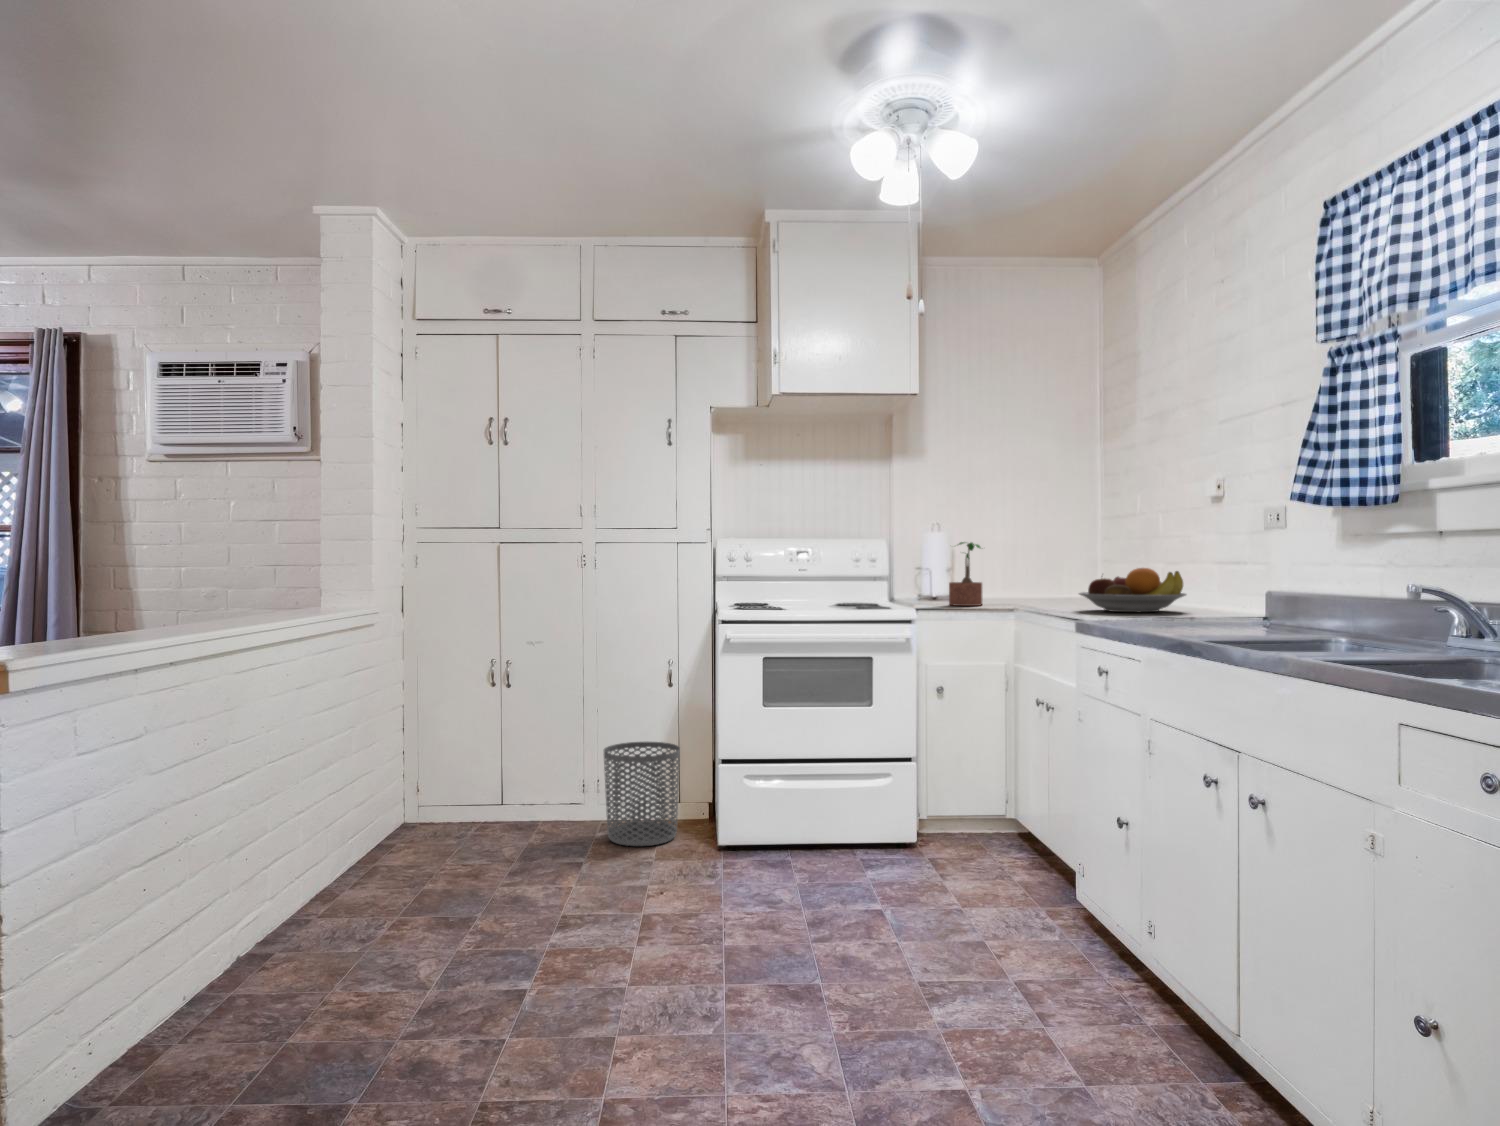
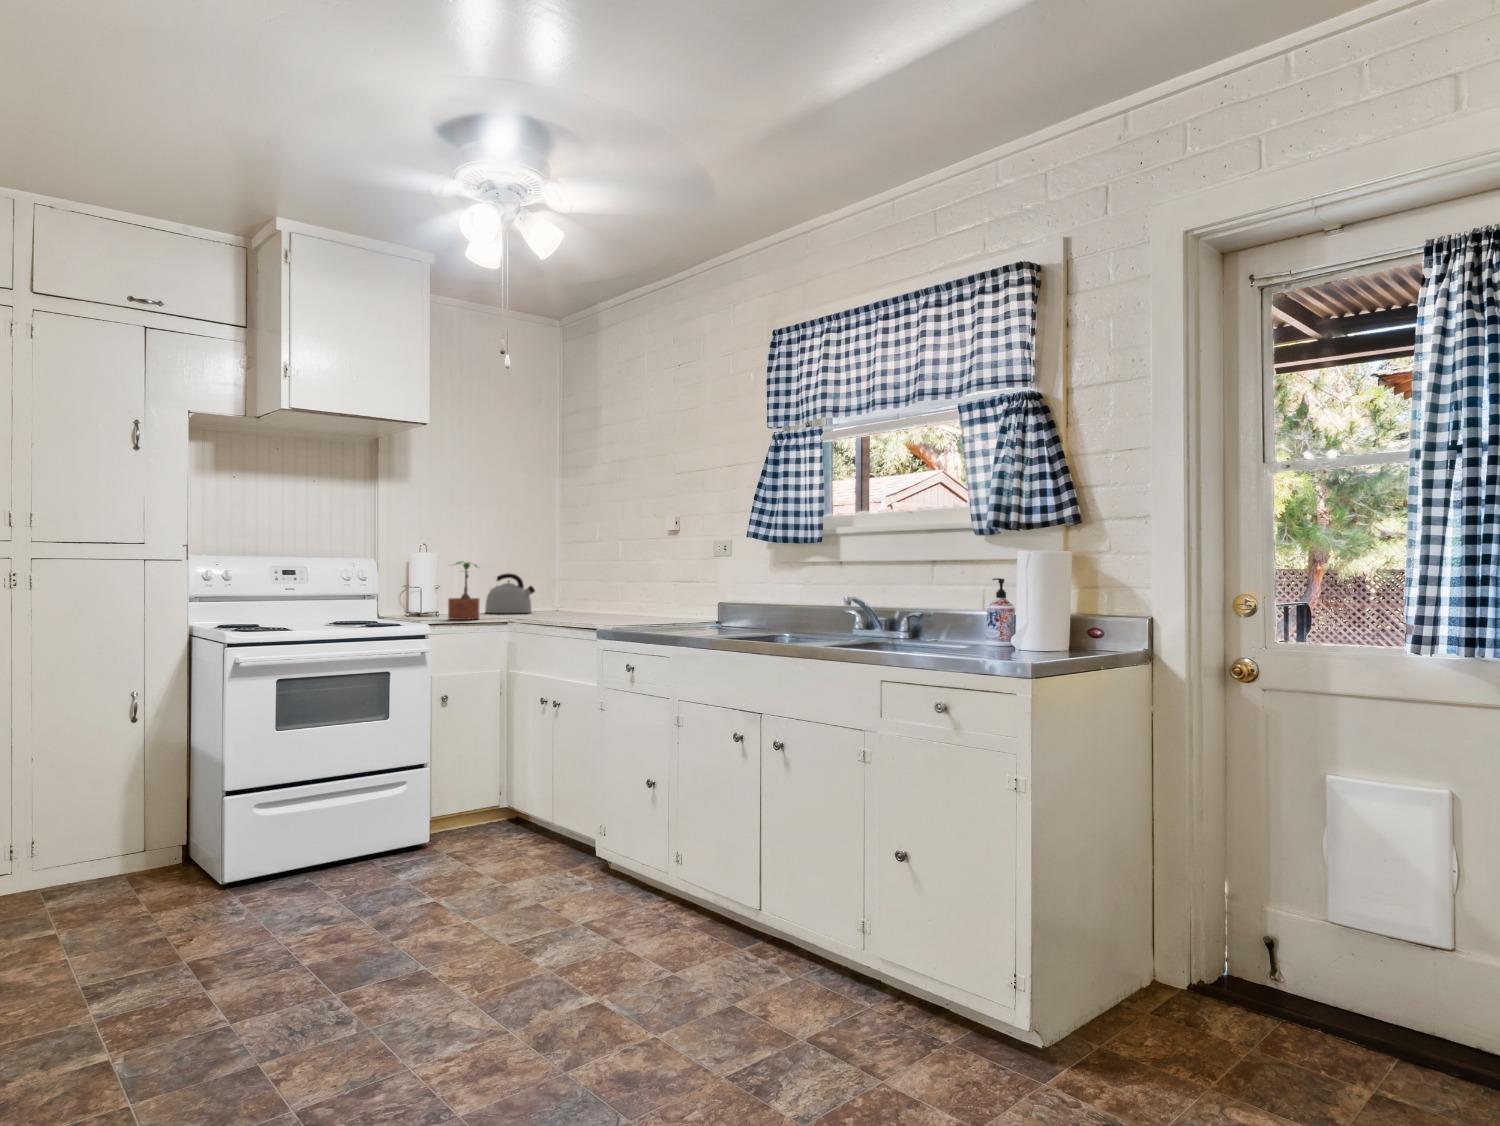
kettle: none [1011,554,1068,599] -> present [485,573,535,613]
fruit bowl: present [1079,568,1186,612] -> none [573,585,656,621]
waste bin: present [604,742,680,846] -> none [55,781,159,903]

